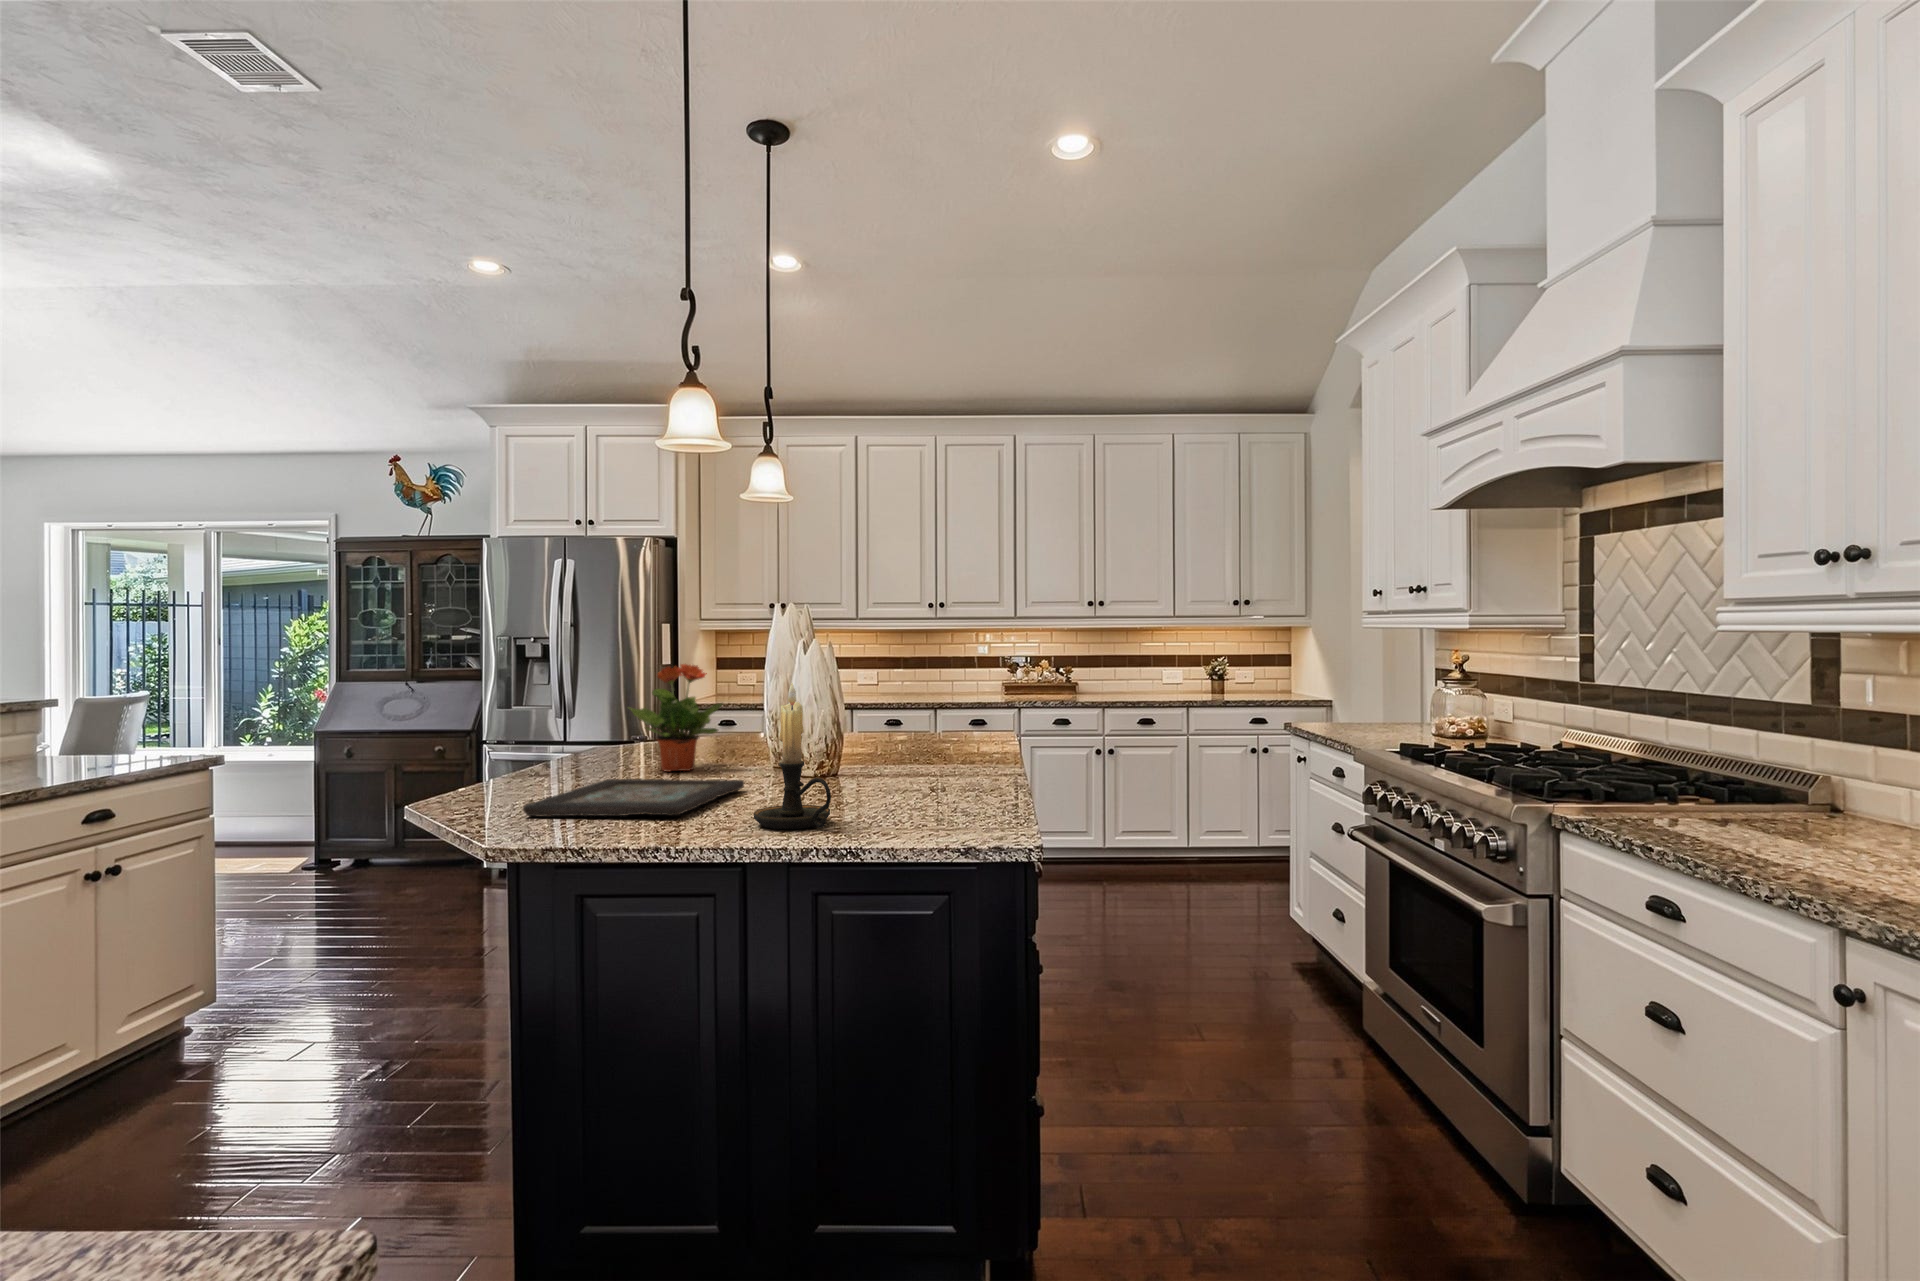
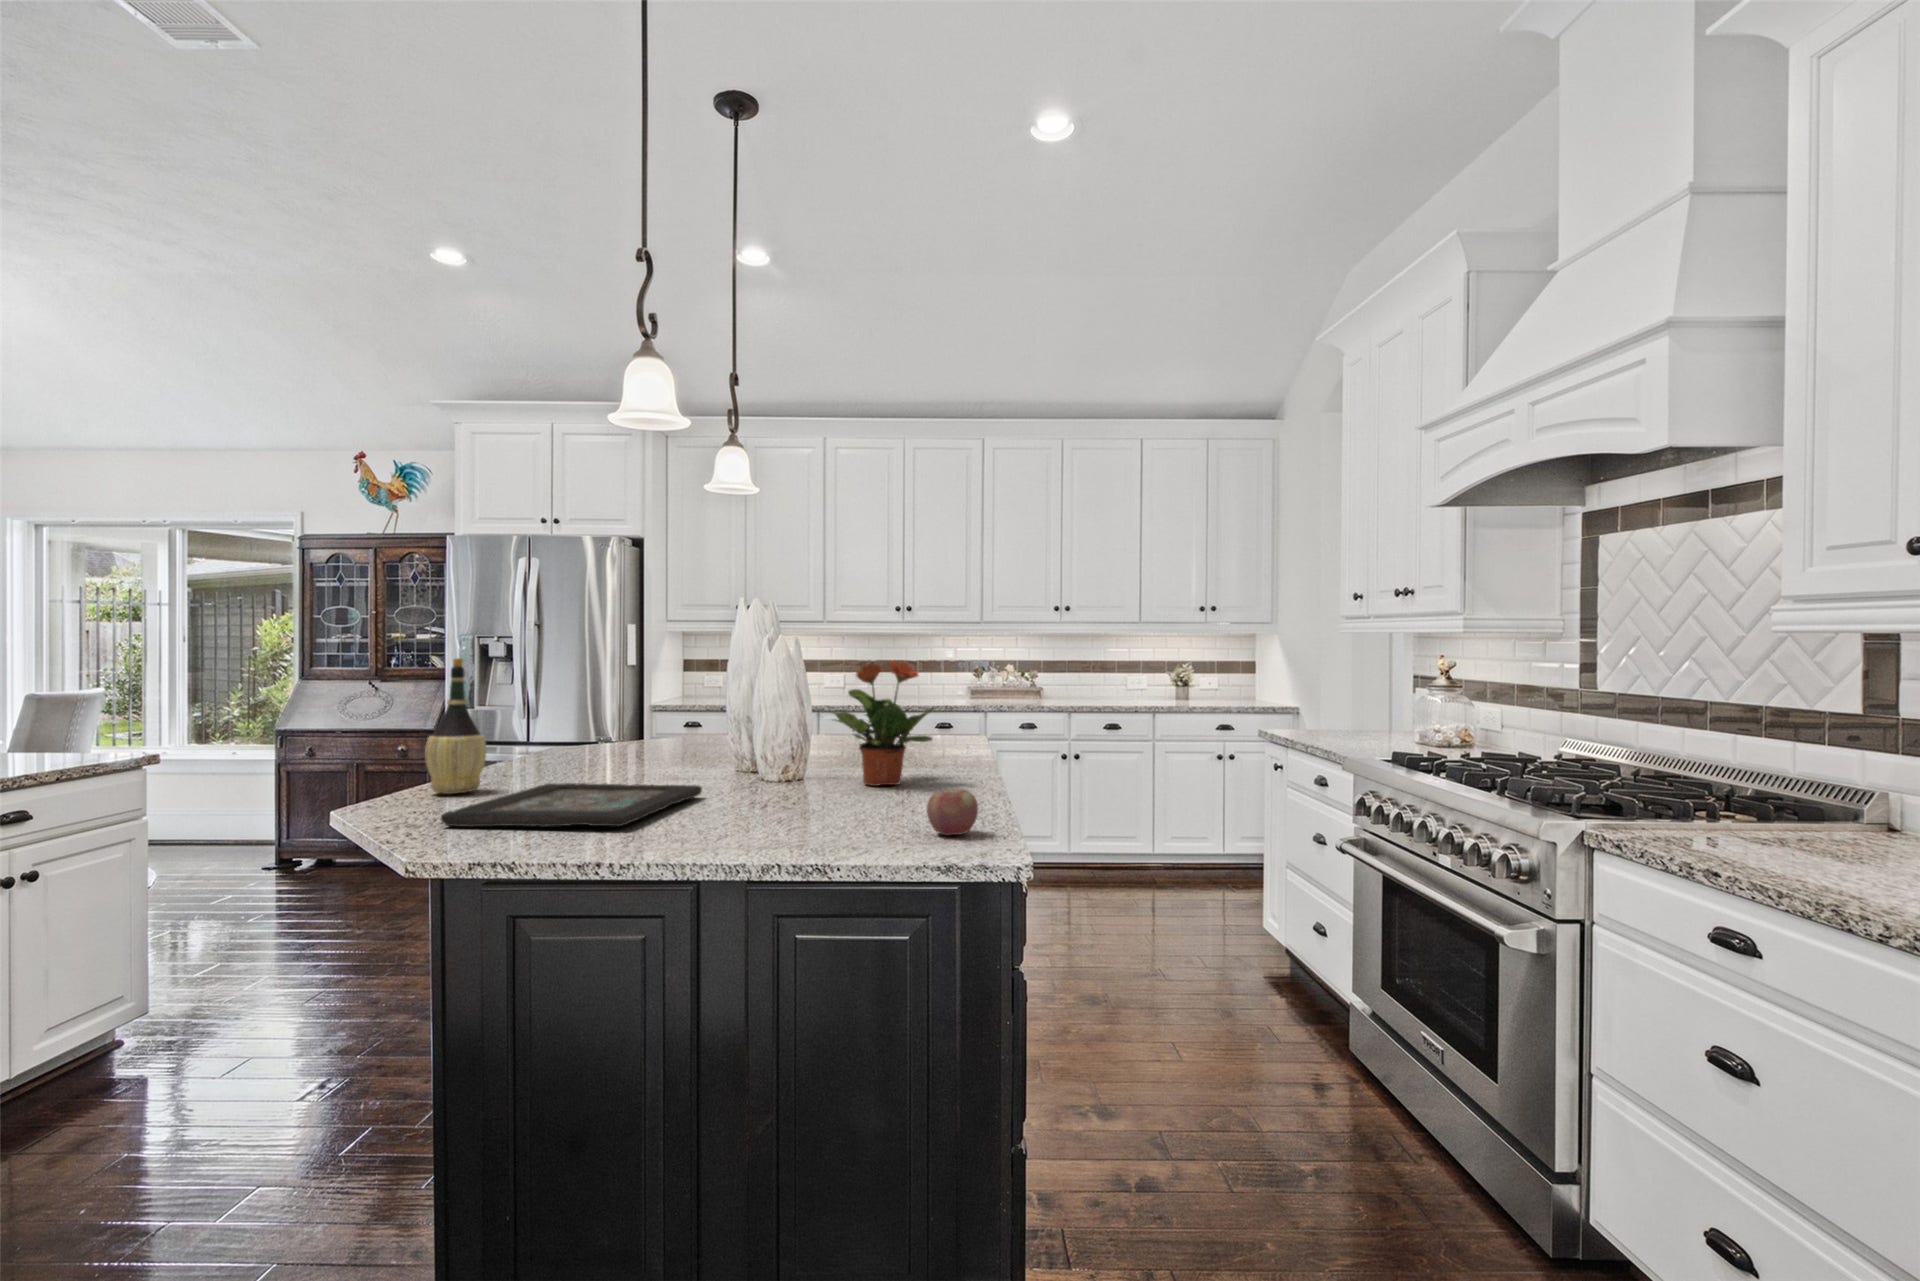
potted plant: present [629,664,722,772] -> present [830,660,937,786]
wine bottle: none [498,667,552,789] -> present [425,658,486,794]
candle holder: present [754,683,831,829] -> none [708,675,798,844]
apple: none [944,781,989,821] -> present [927,789,978,835]

